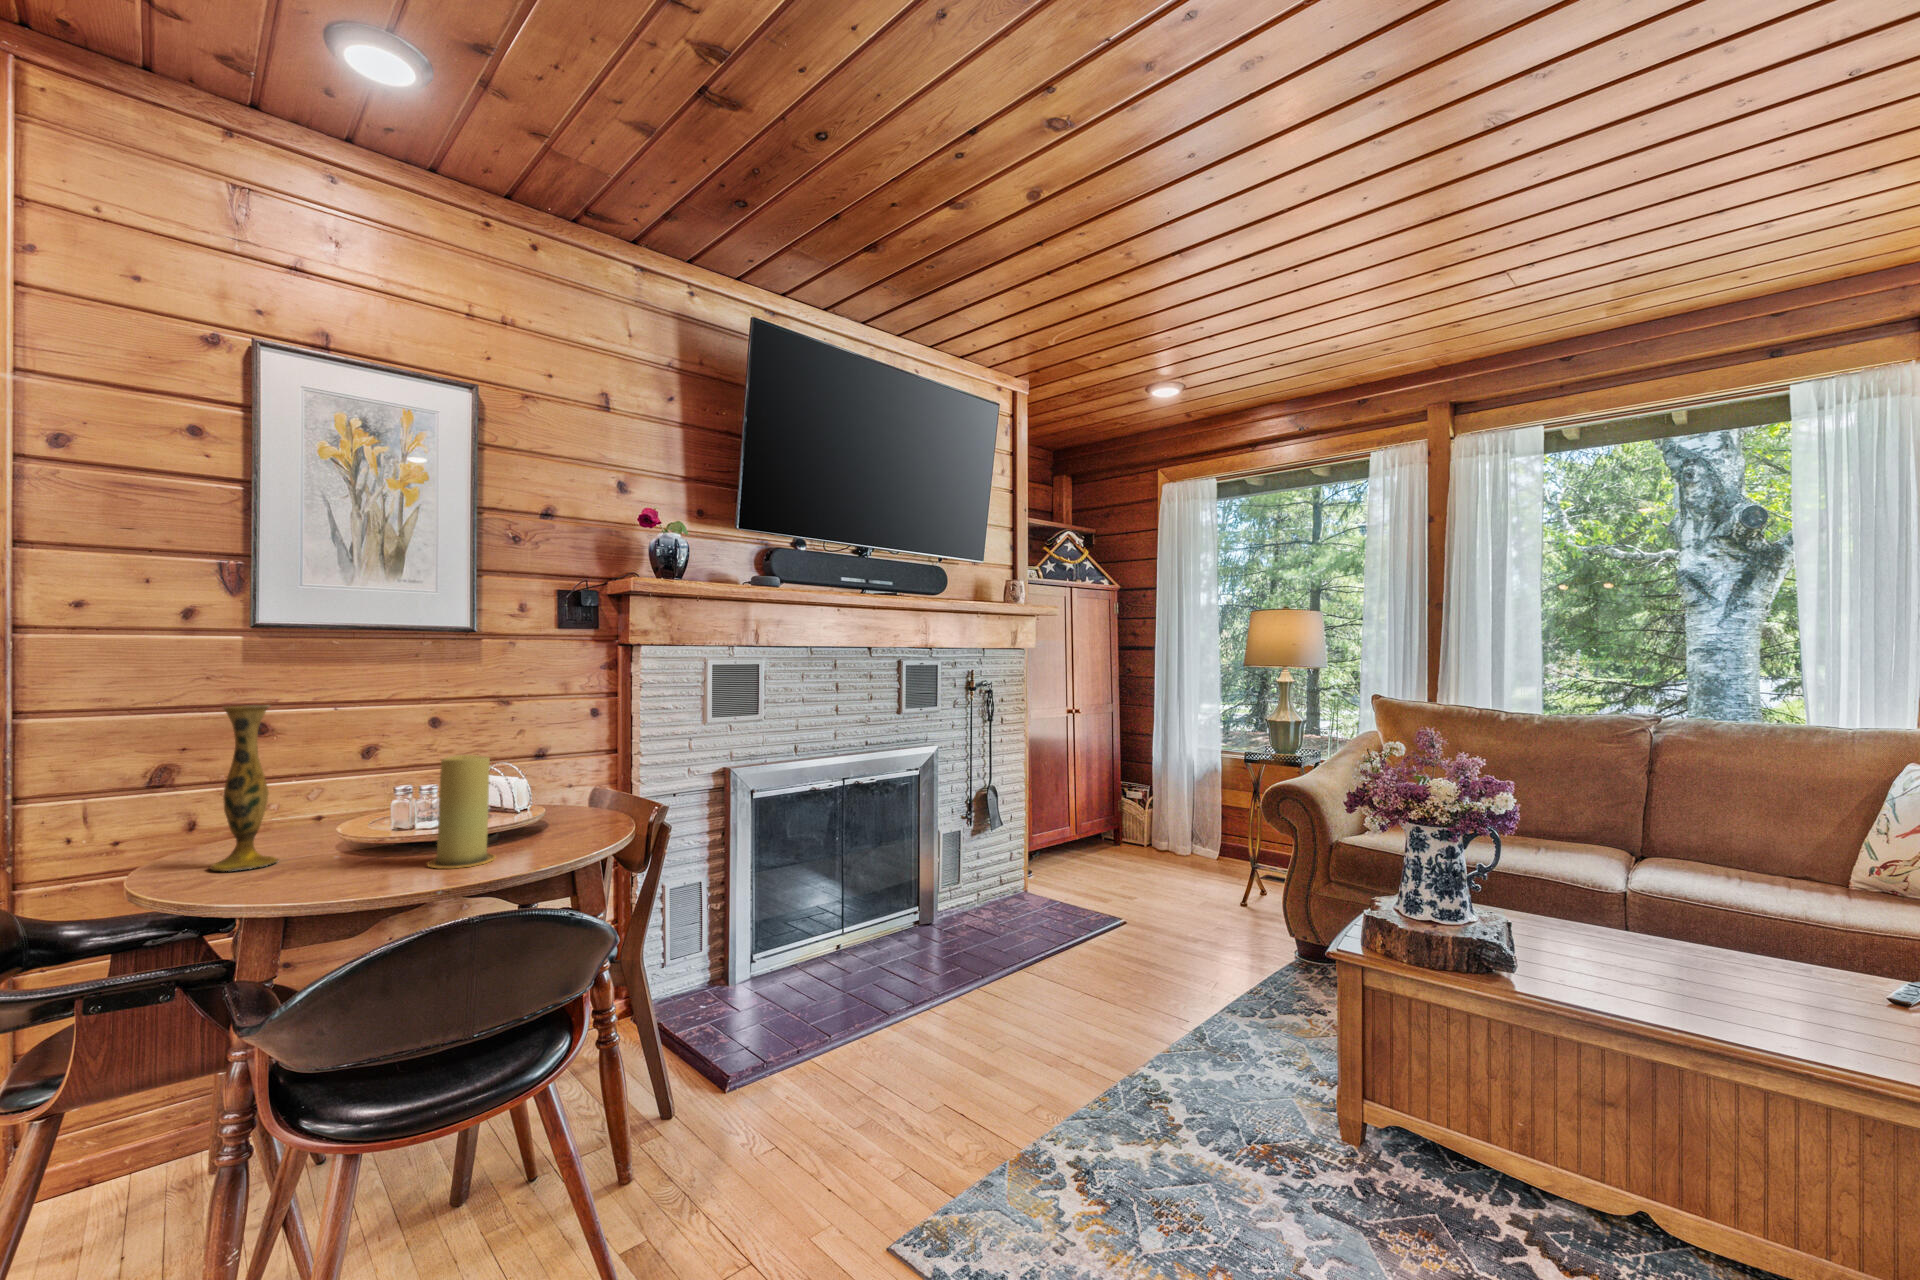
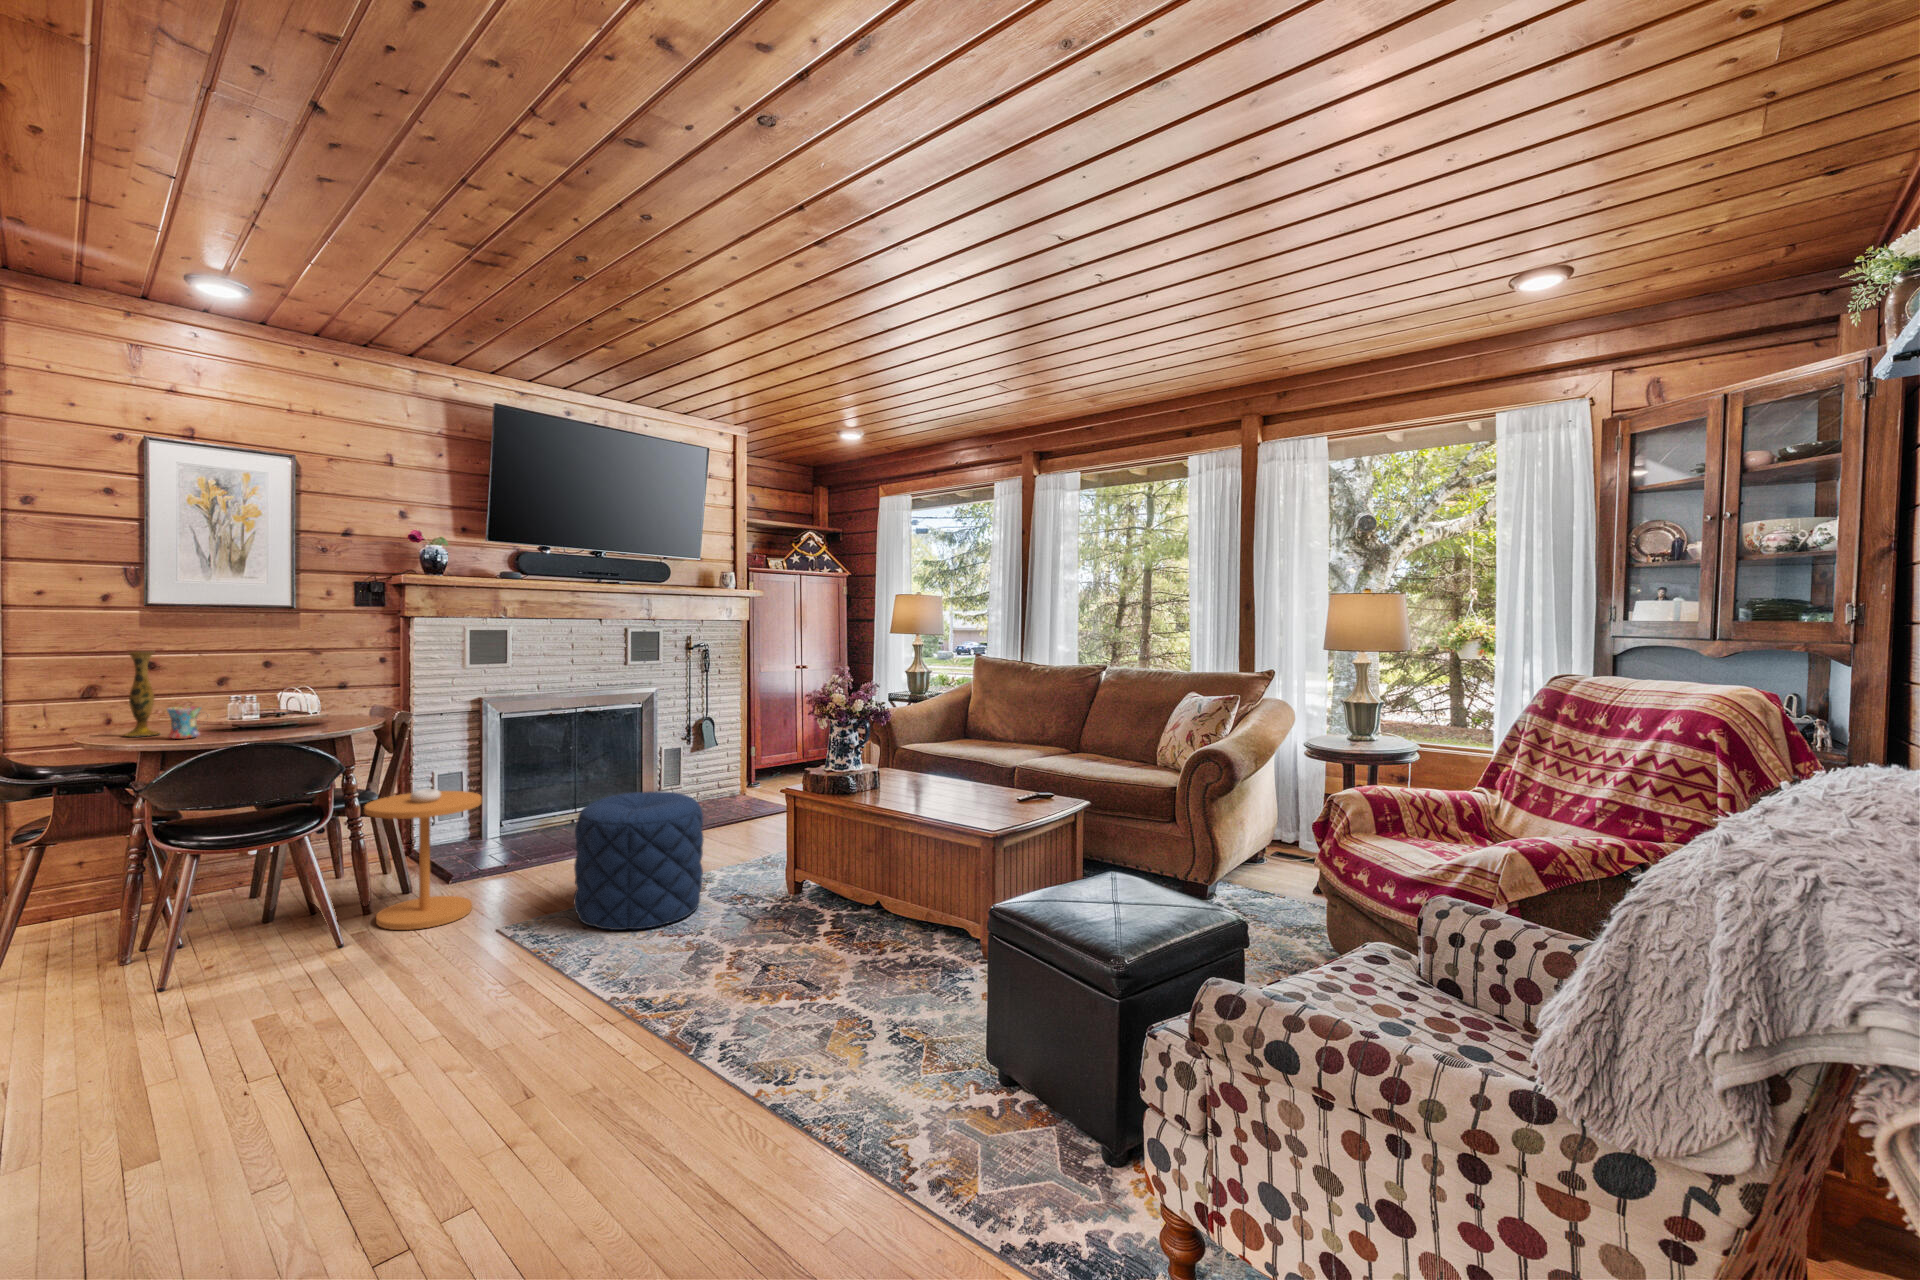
candle: present [427,755,495,868] -> none [242,679,282,737]
mug: none [293,810,371,877] -> present [167,706,209,739]
pouf: none [984,935,1207,1228] -> present [574,791,704,930]
side table: none [627,938,815,1227] -> present [364,789,482,930]

